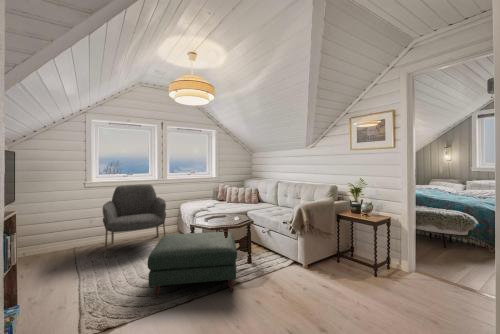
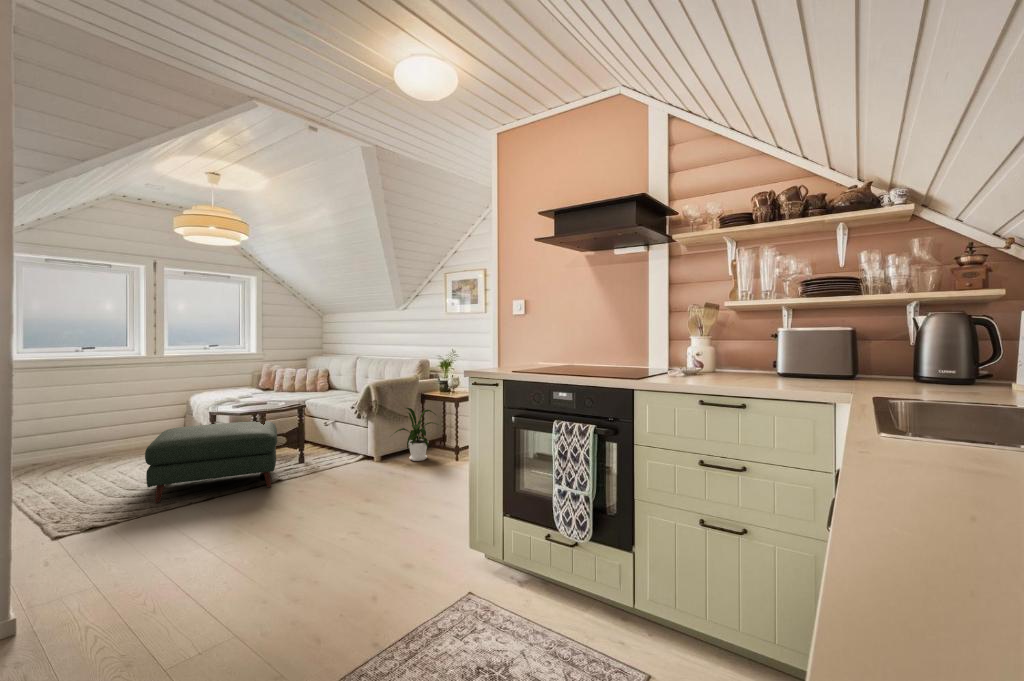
armchair: present [103,185,166,257] -> none [43,364,166,477]
house plant: none [315,228,359,272] -> present [395,408,436,461]

